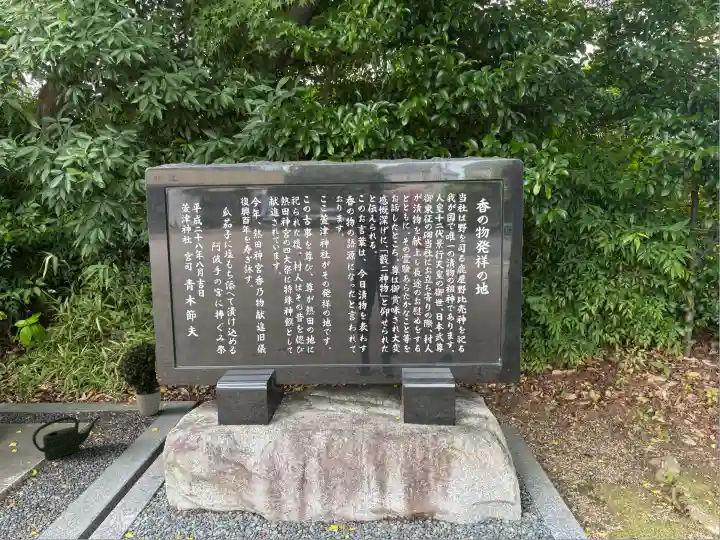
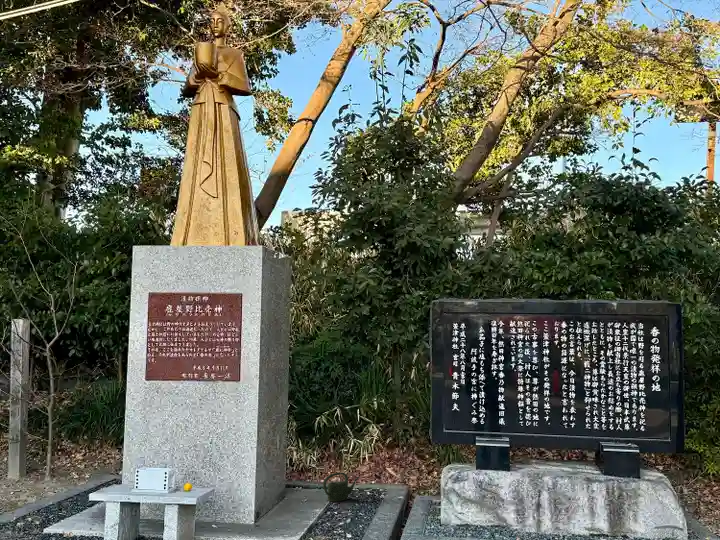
potted plant: present [116,342,161,416] -> none [357,427,398,487]

